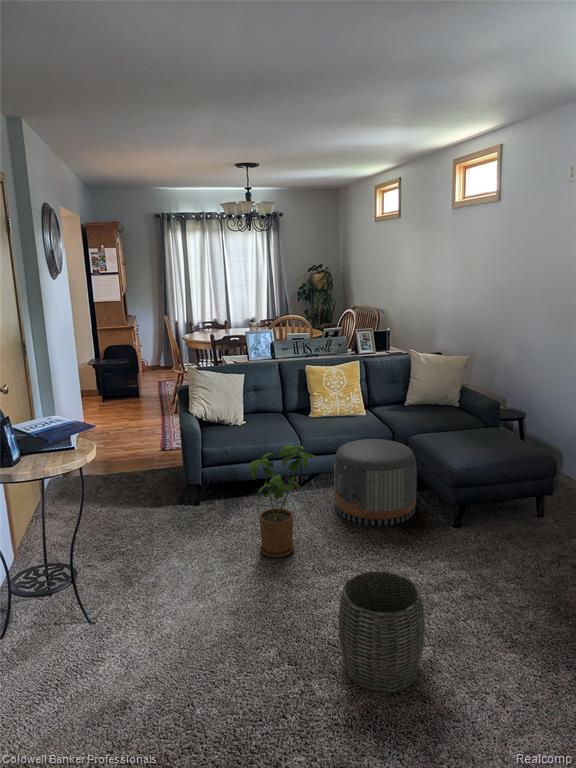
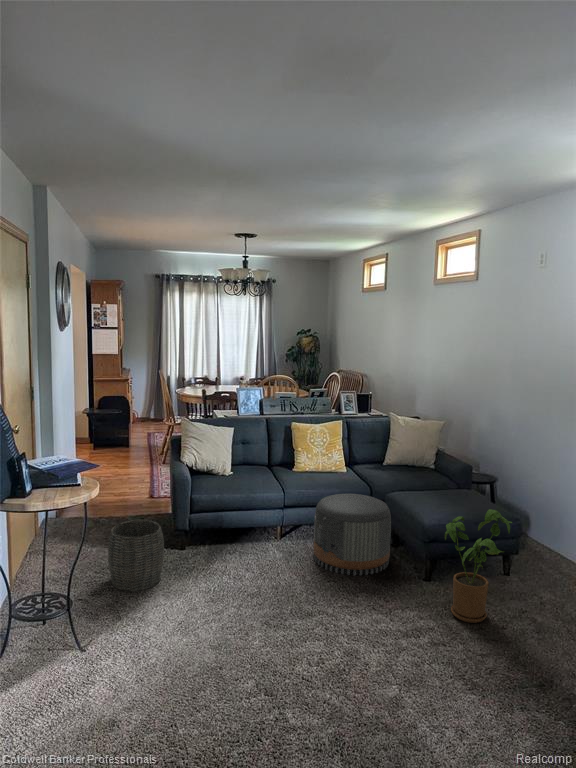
house plant: present [250,444,316,558] -> present [445,509,512,623]
woven basket: present [339,571,425,693] -> present [108,520,164,591]

